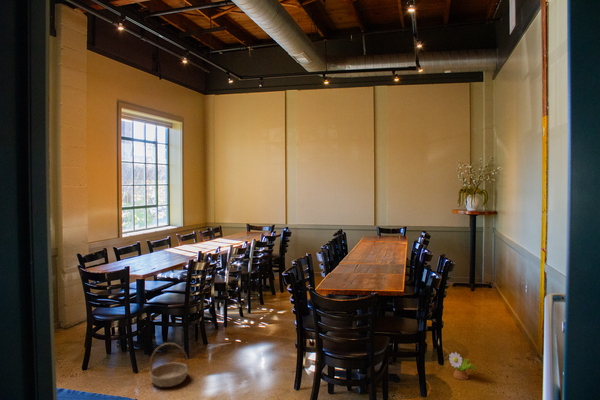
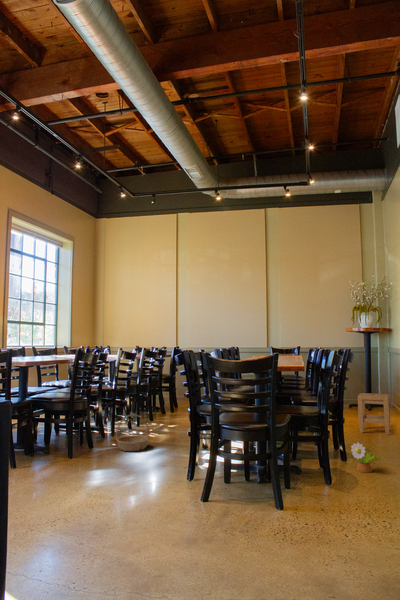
stool: none [459,283,490,326] -> present [358,393,390,435]
basket: present [150,343,189,387] -> present [116,415,150,451]

